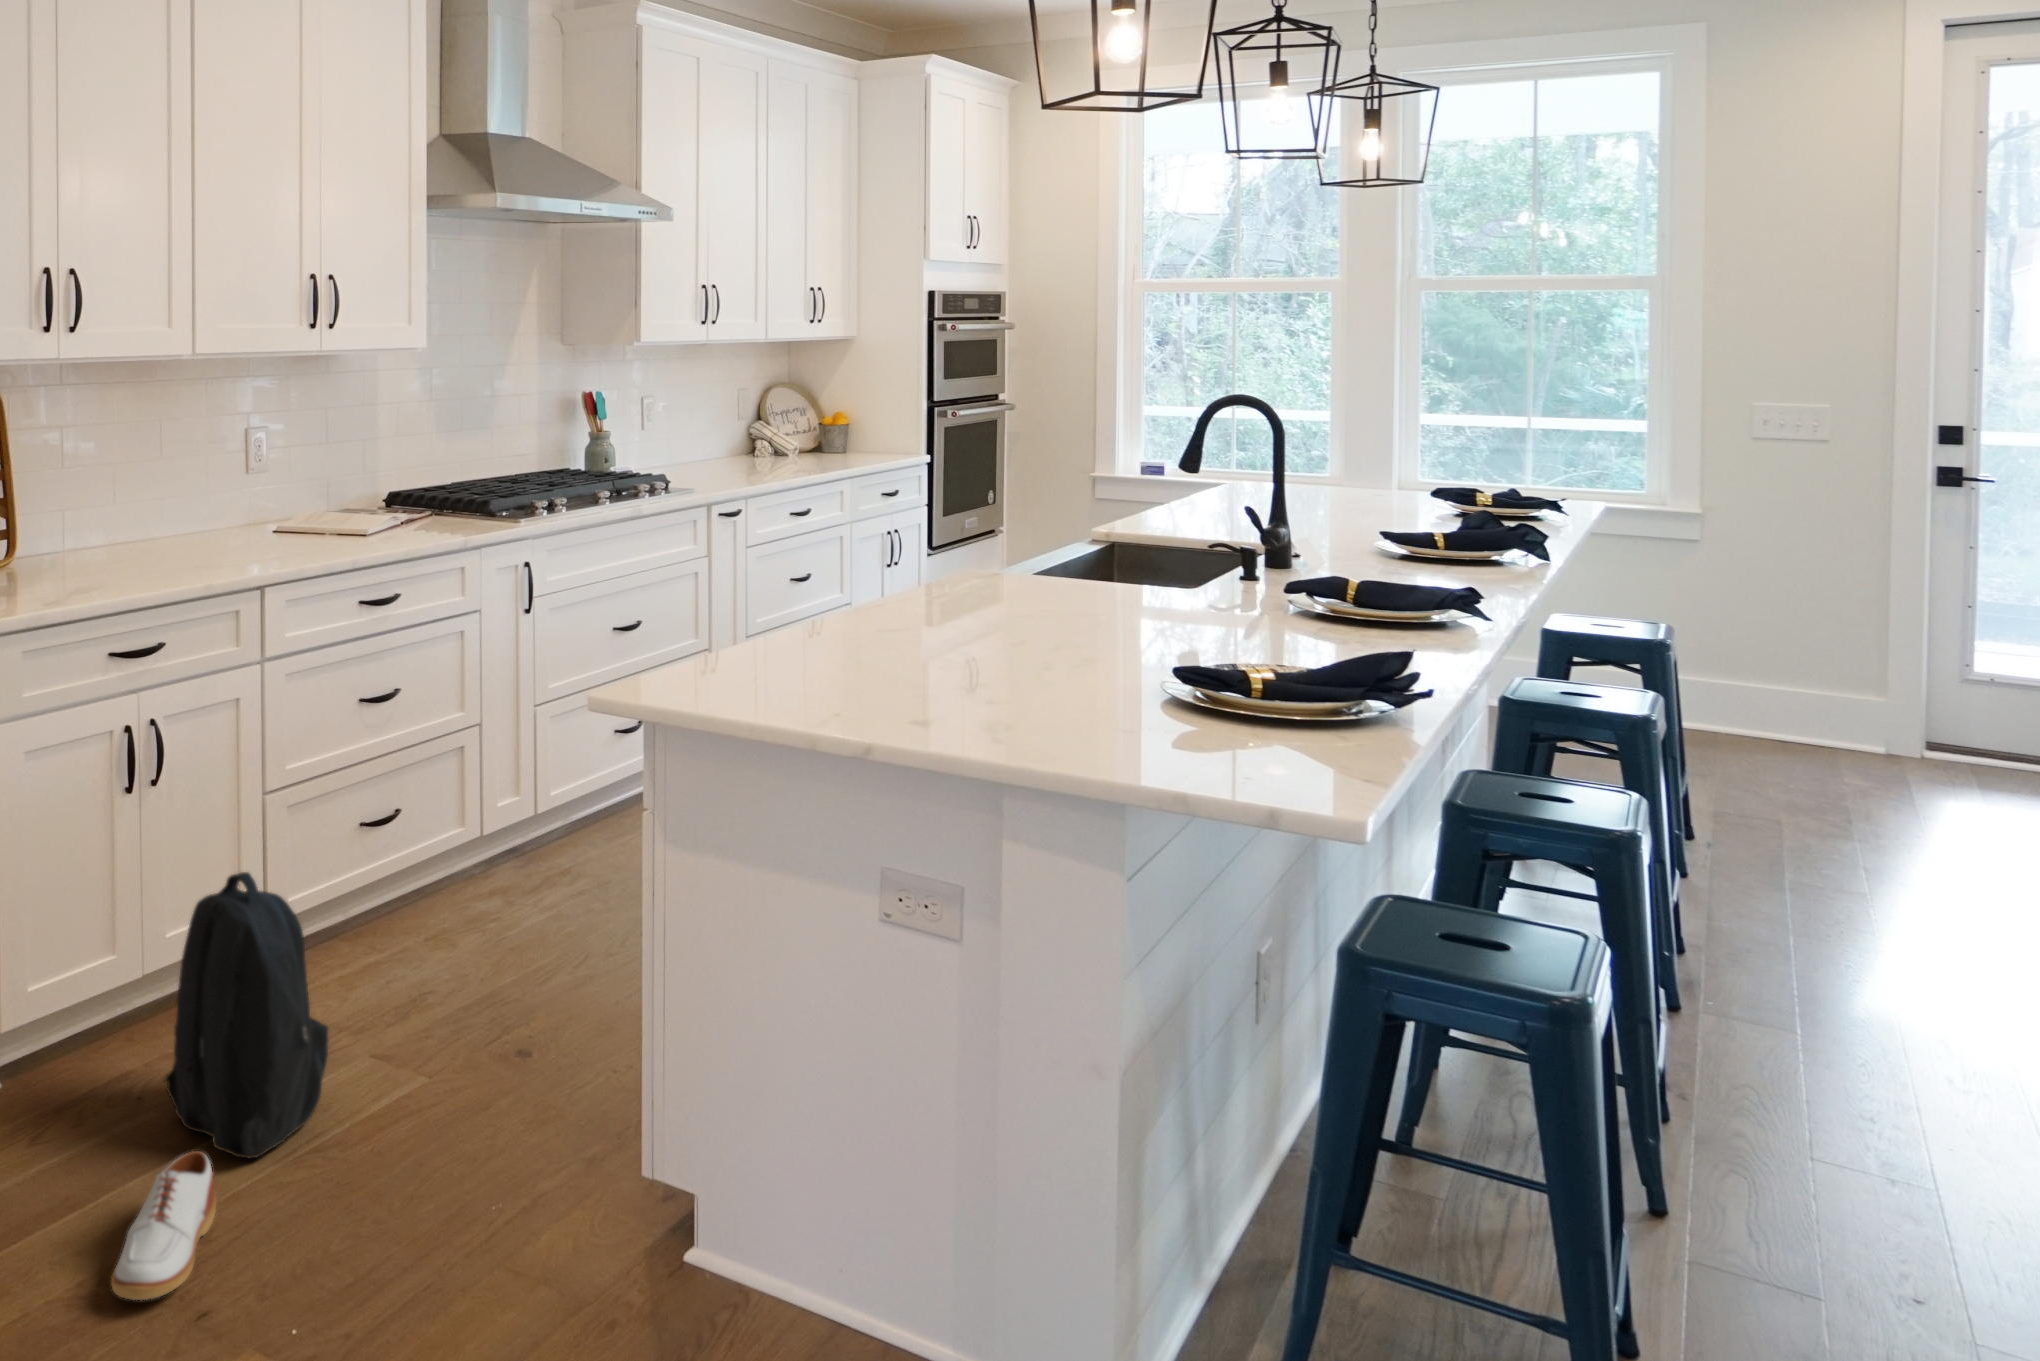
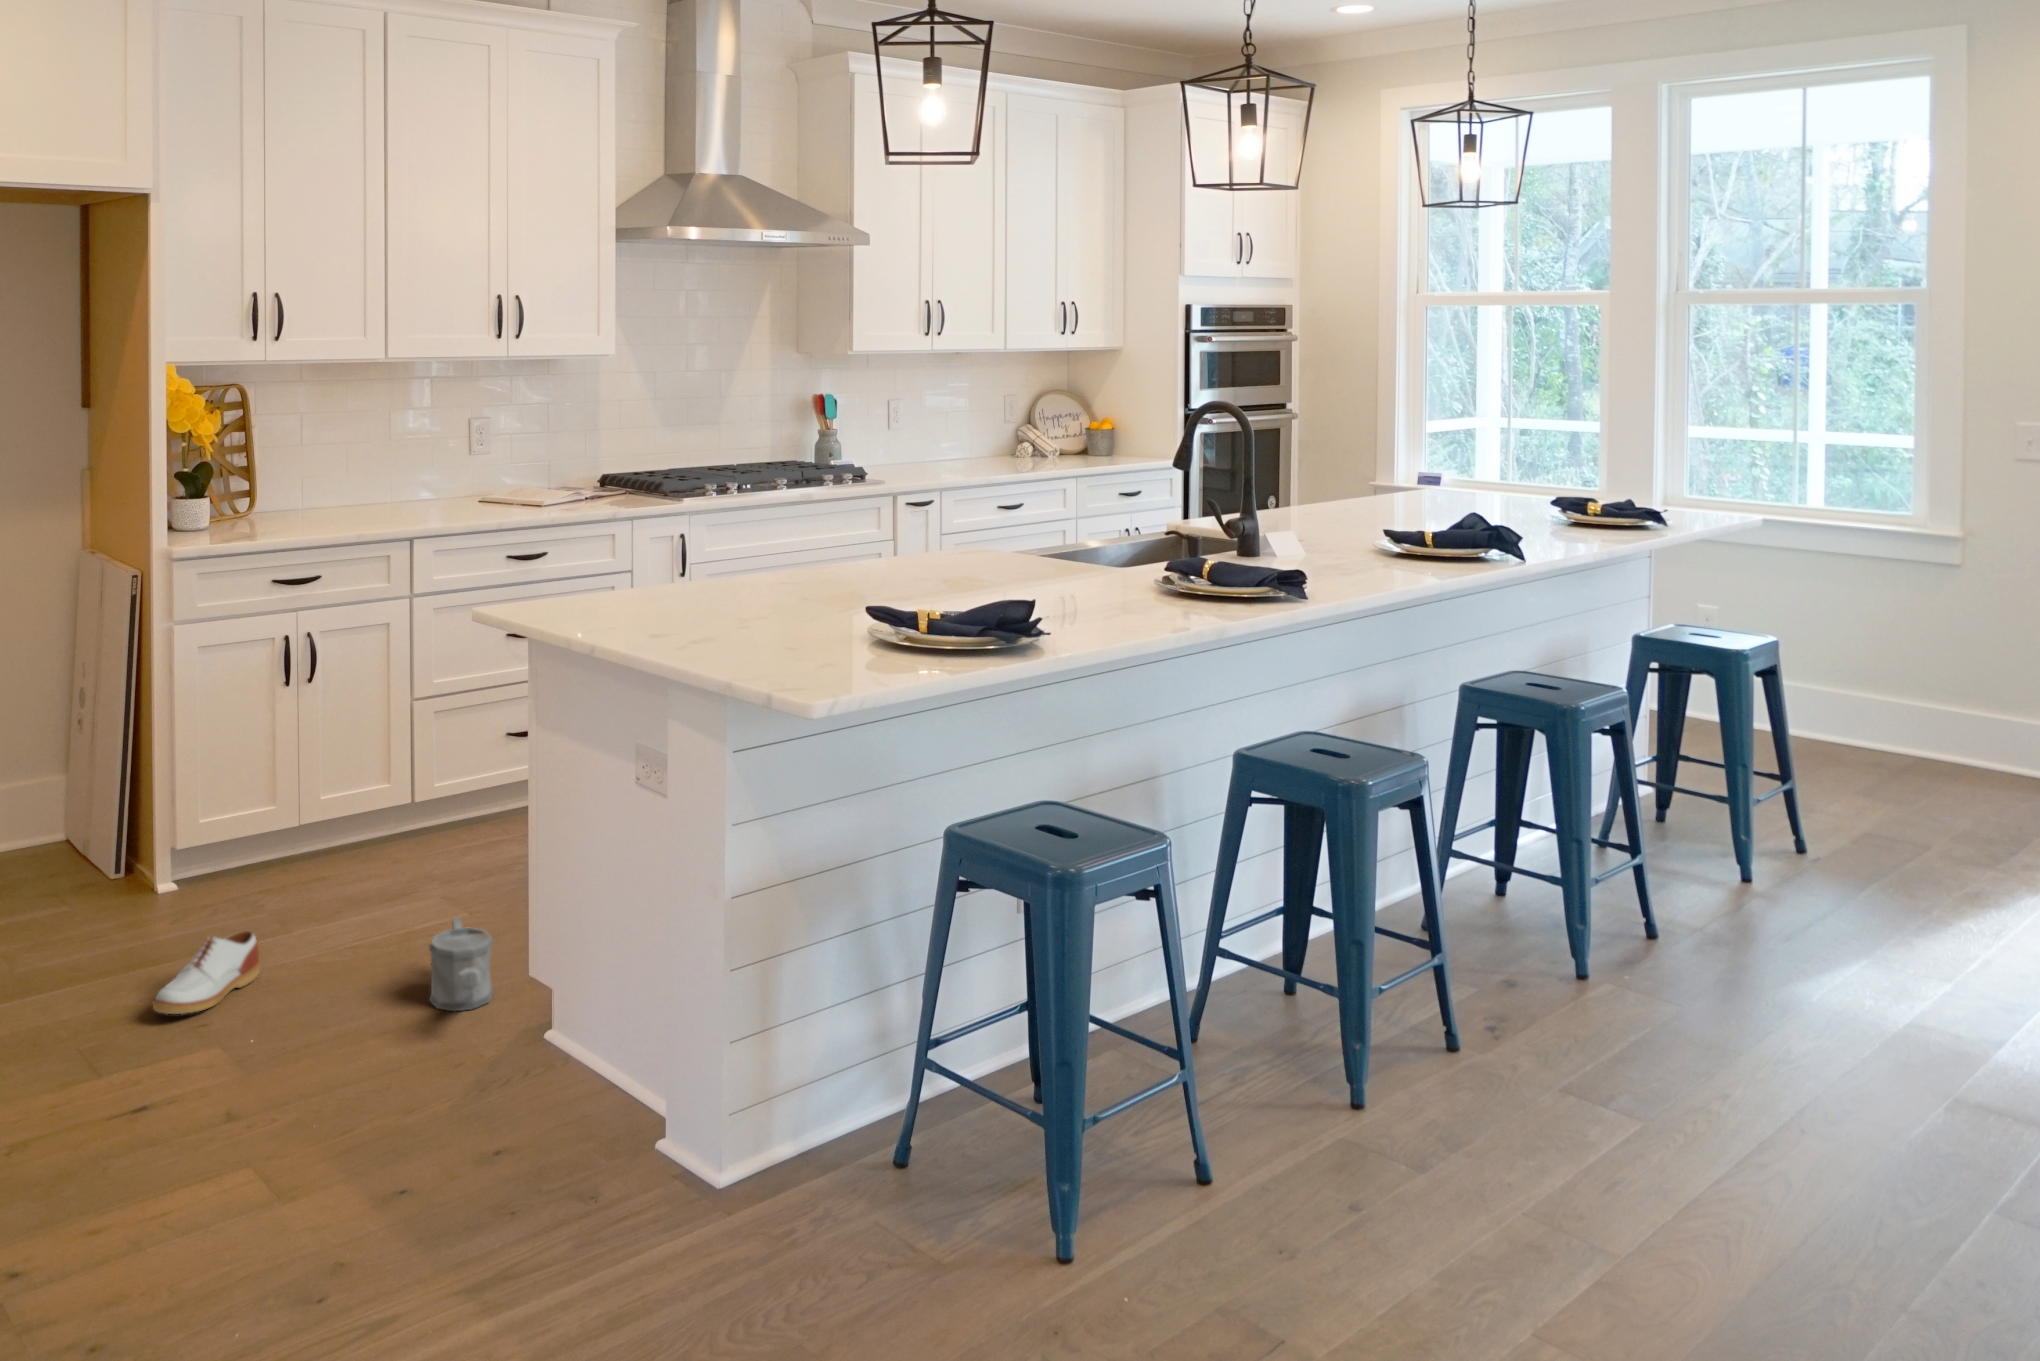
backpack: present [165,872,328,1158] -> none [272,741,381,950]
watering can: none [471,1093,595,1228] -> present [429,918,493,1011]

